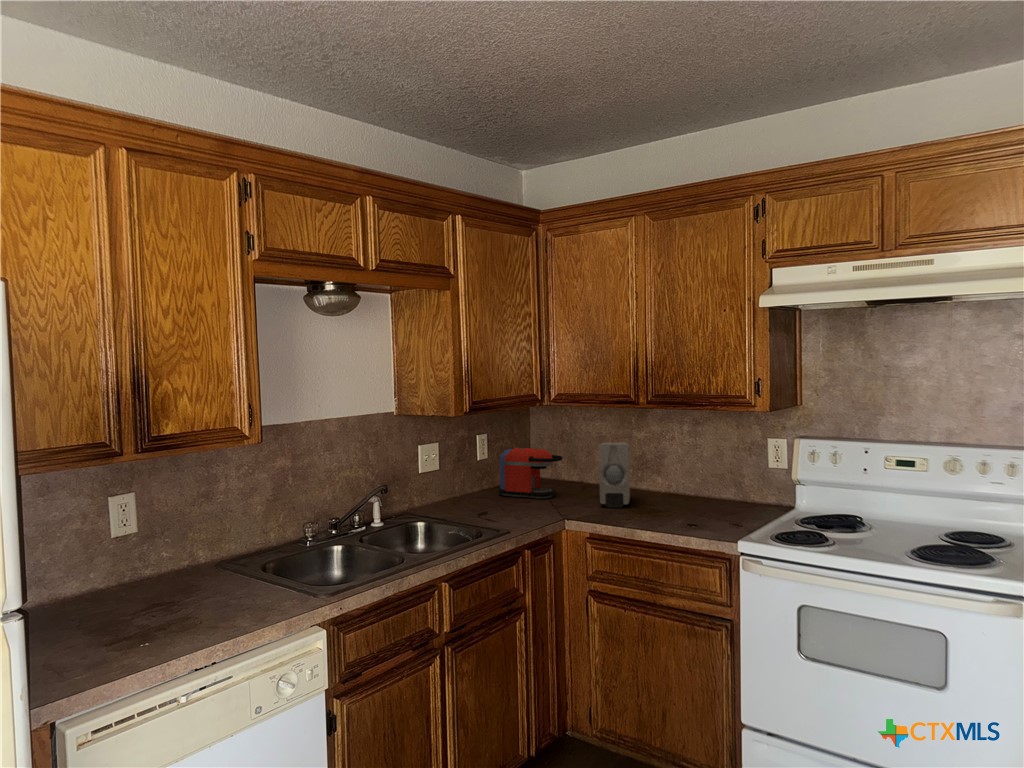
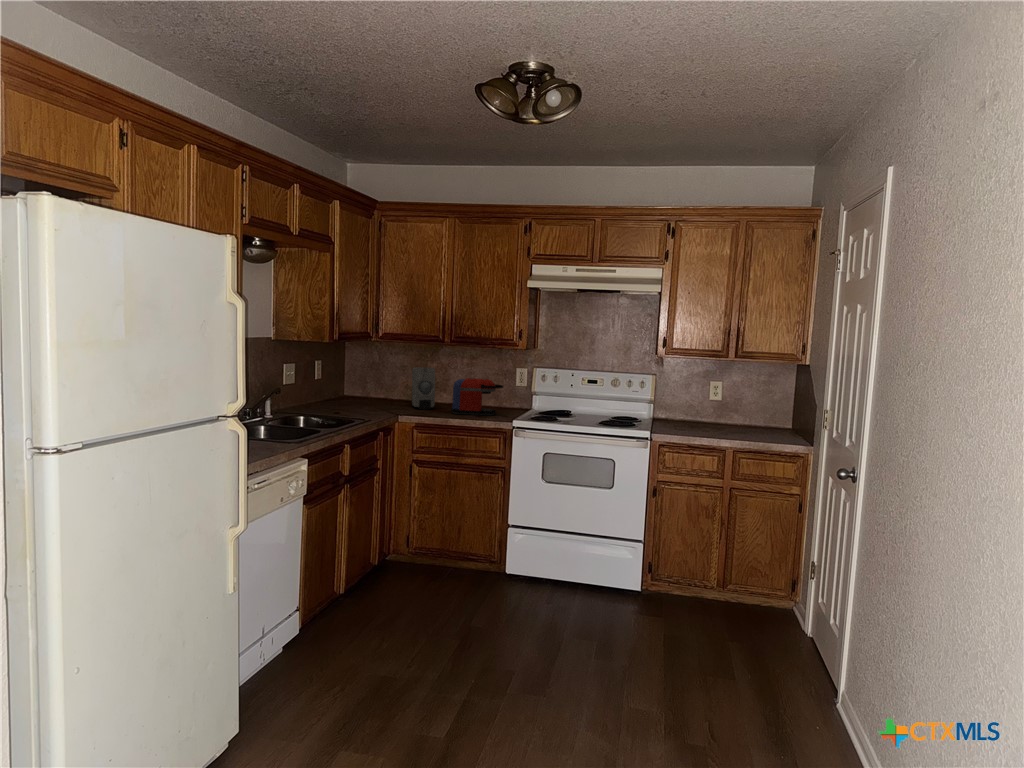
coffee maker: present [499,448,562,499] -> present [451,378,503,415]

